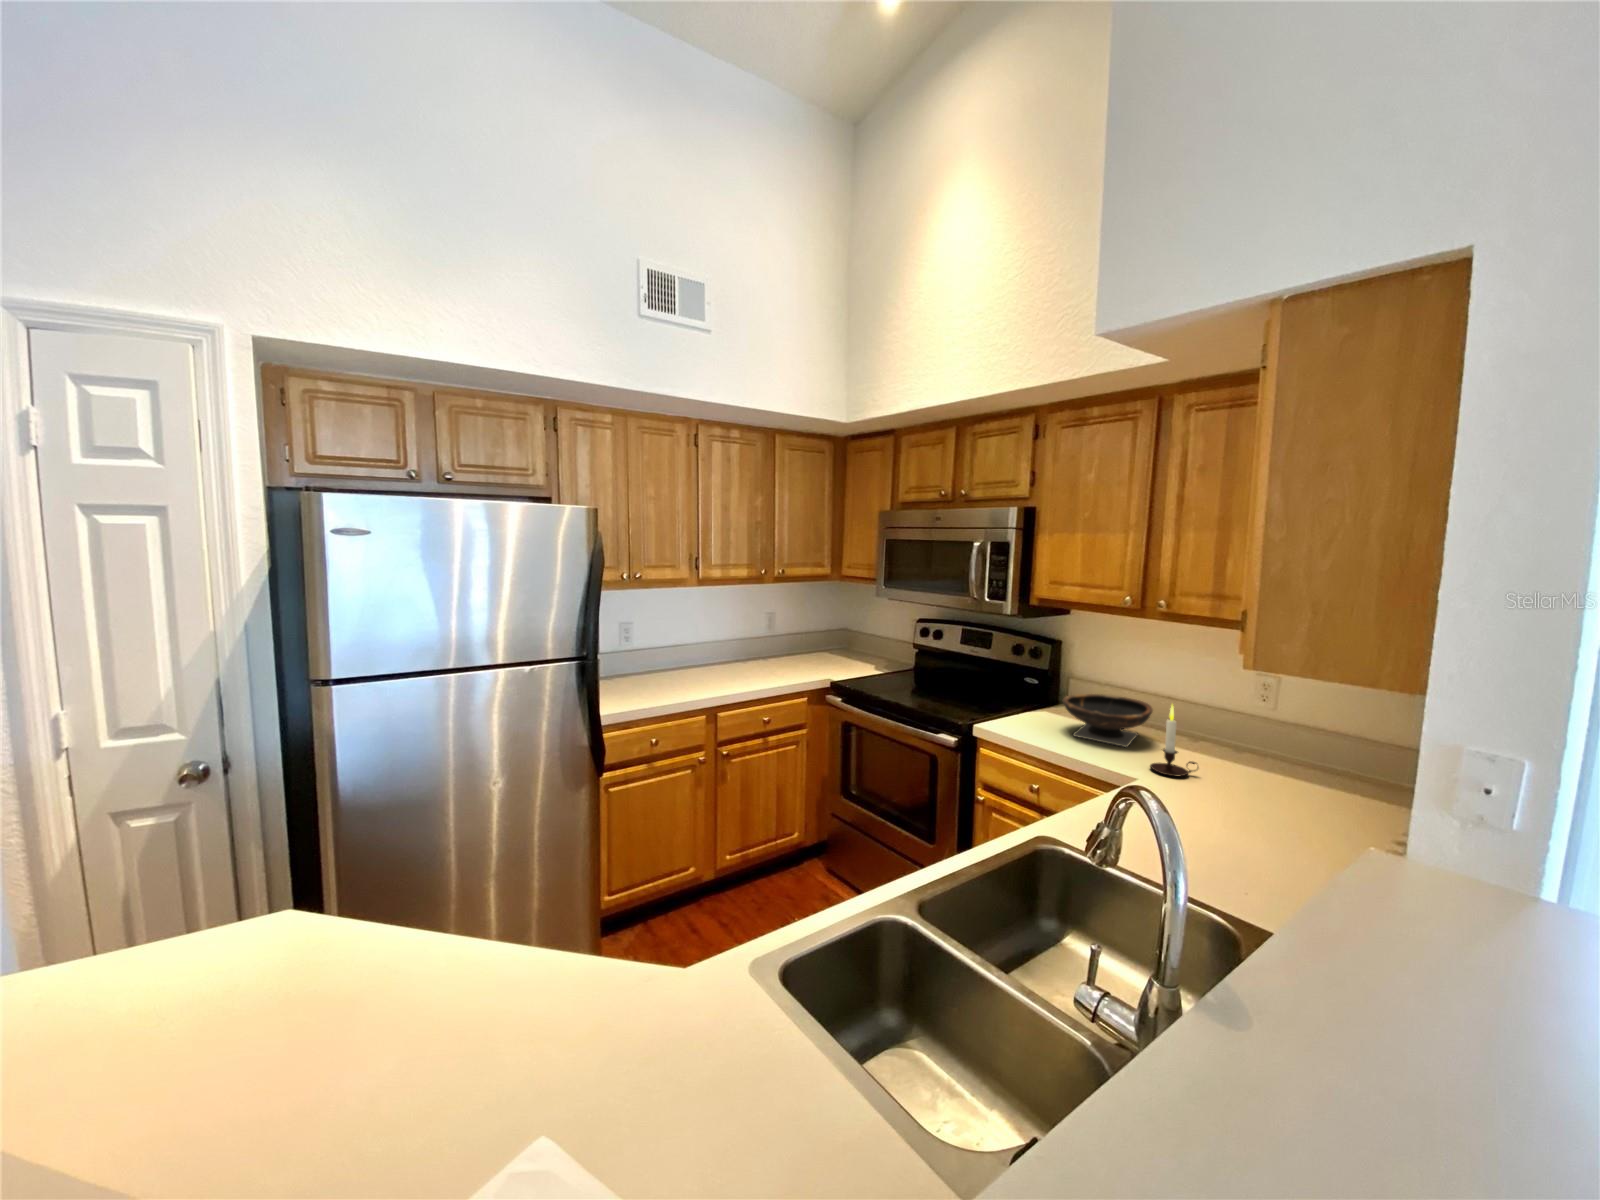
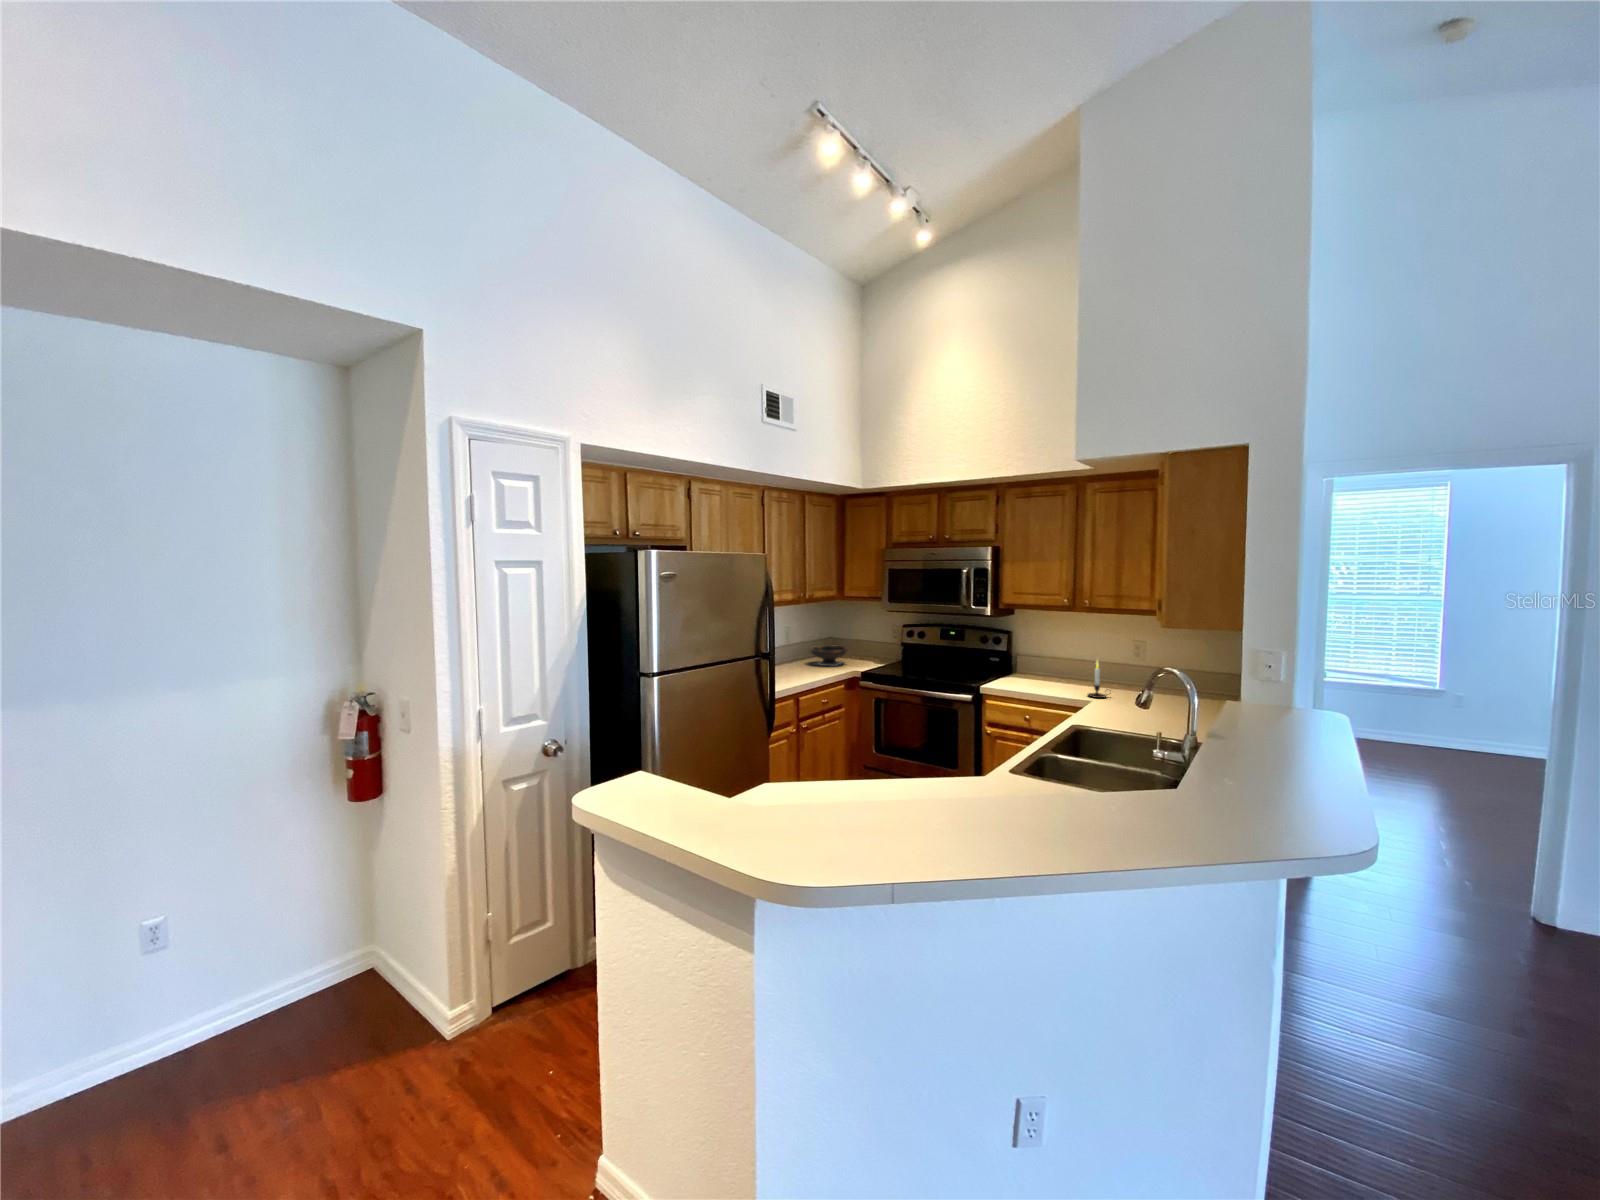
bowl: present [1063,694,1153,747] -> present [810,646,847,667]

